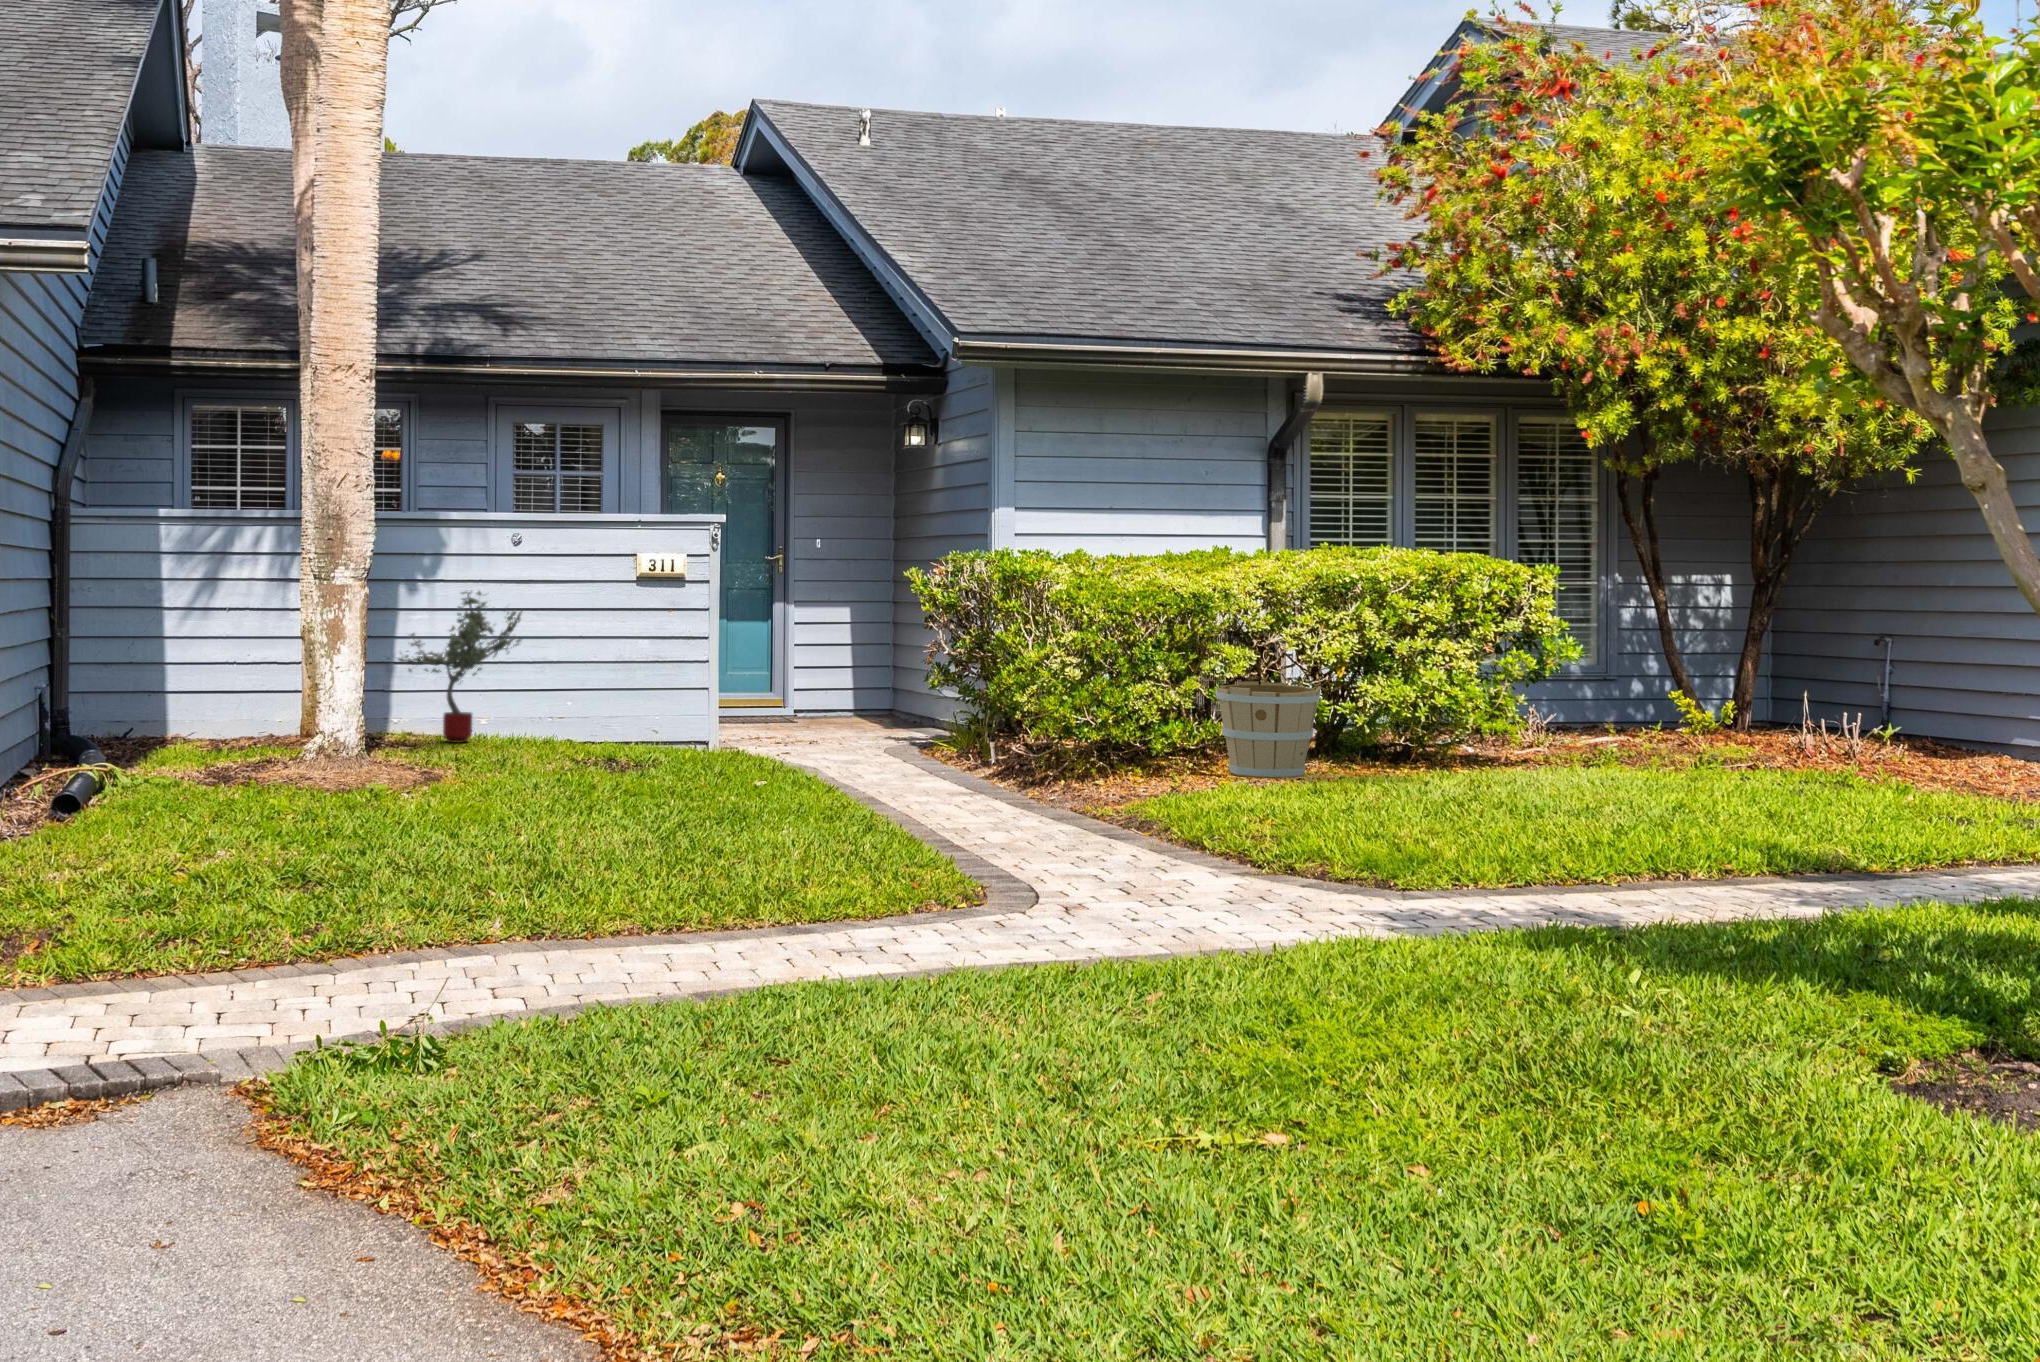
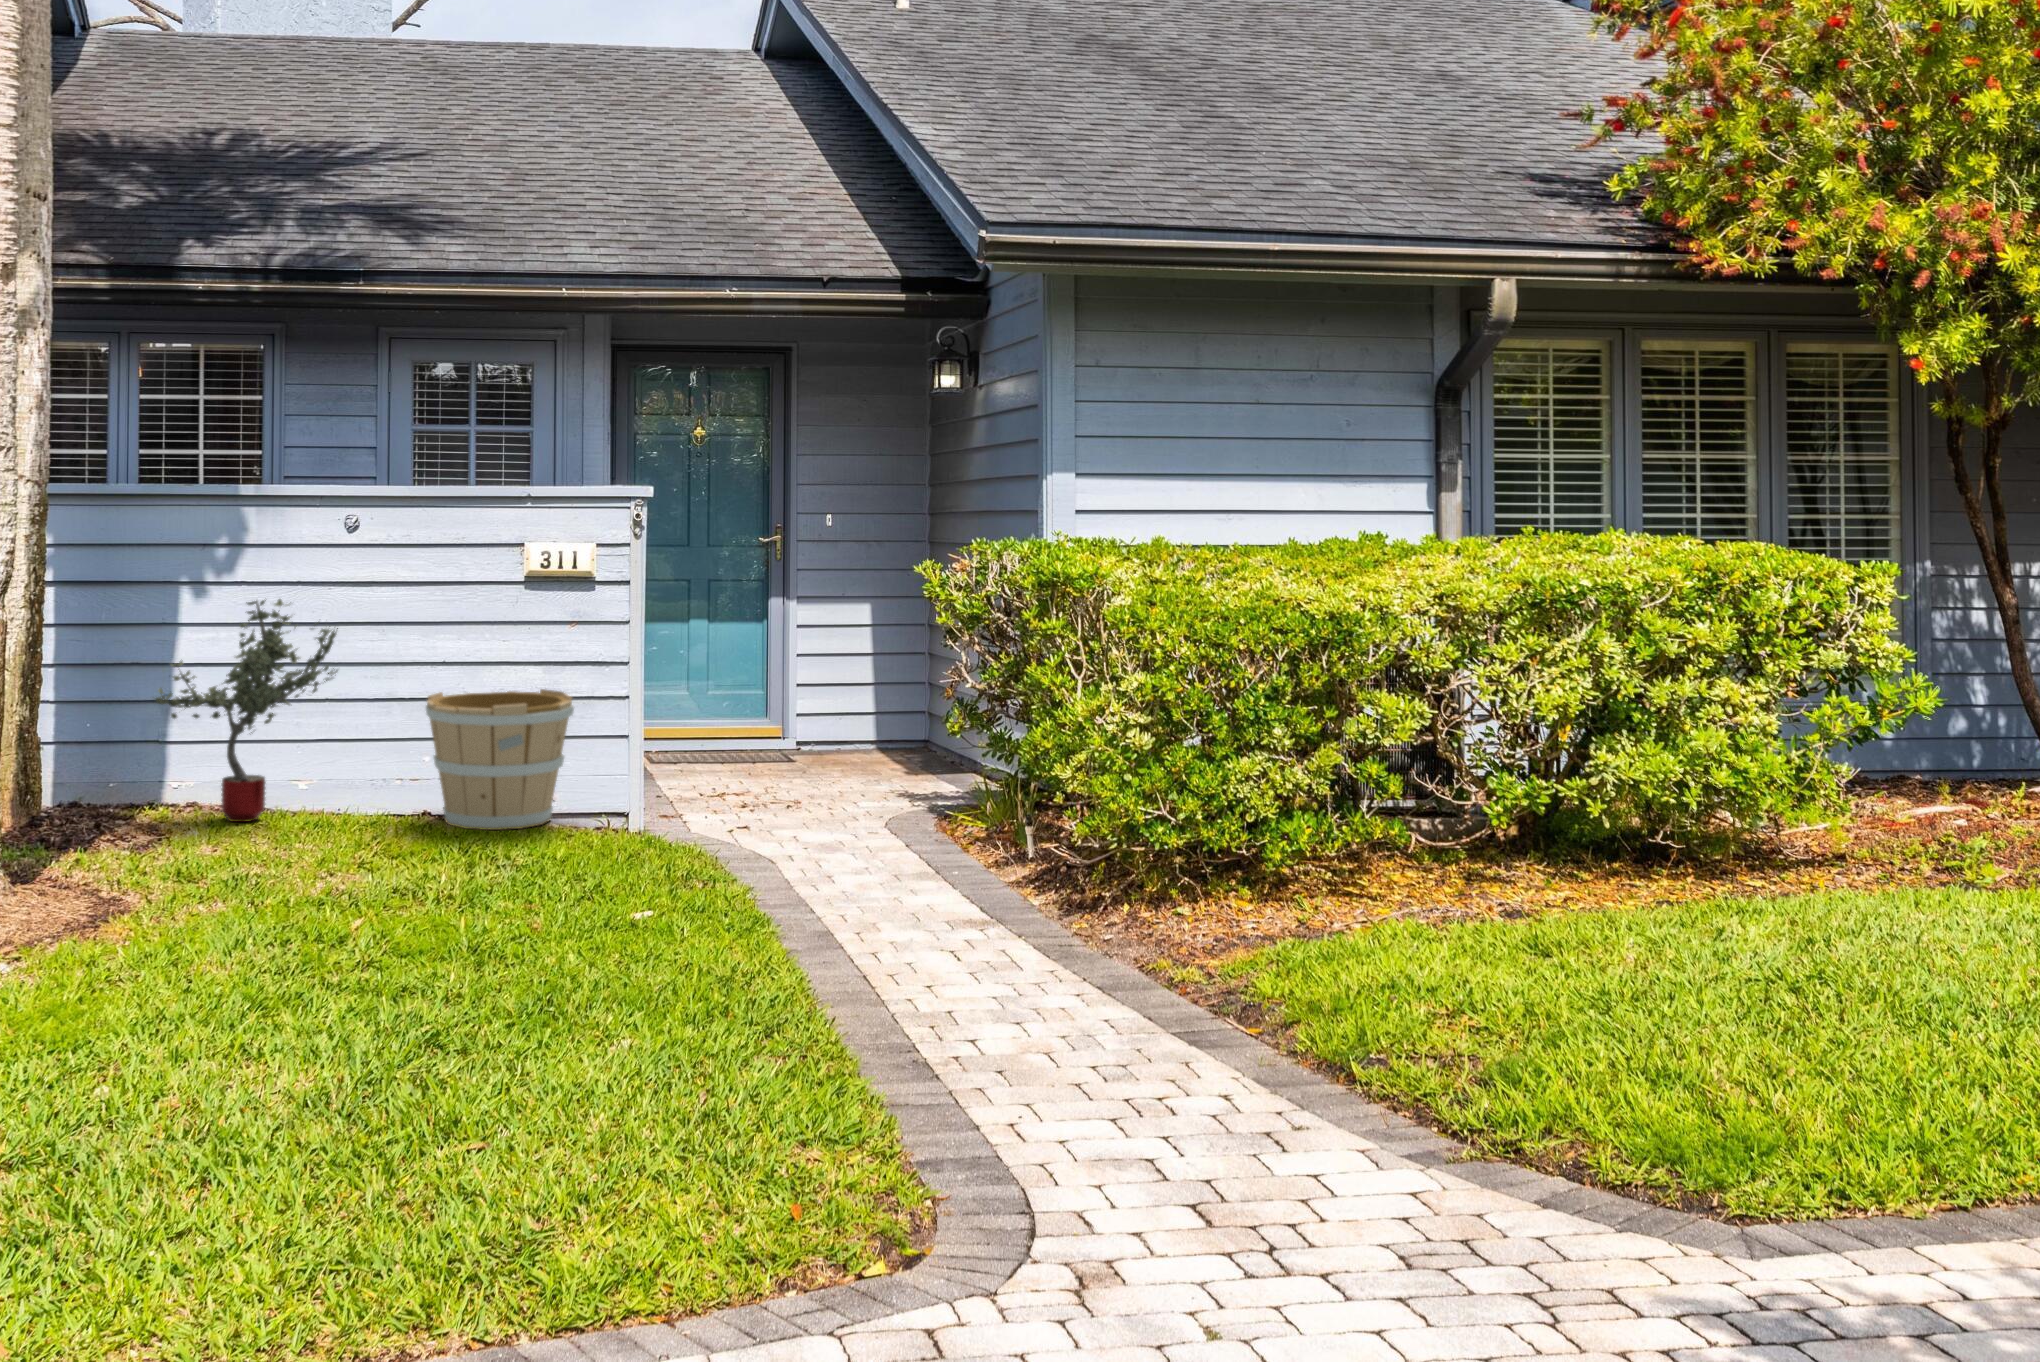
wooden bucket: present [1215,681,1321,778] -> present [426,689,574,830]

